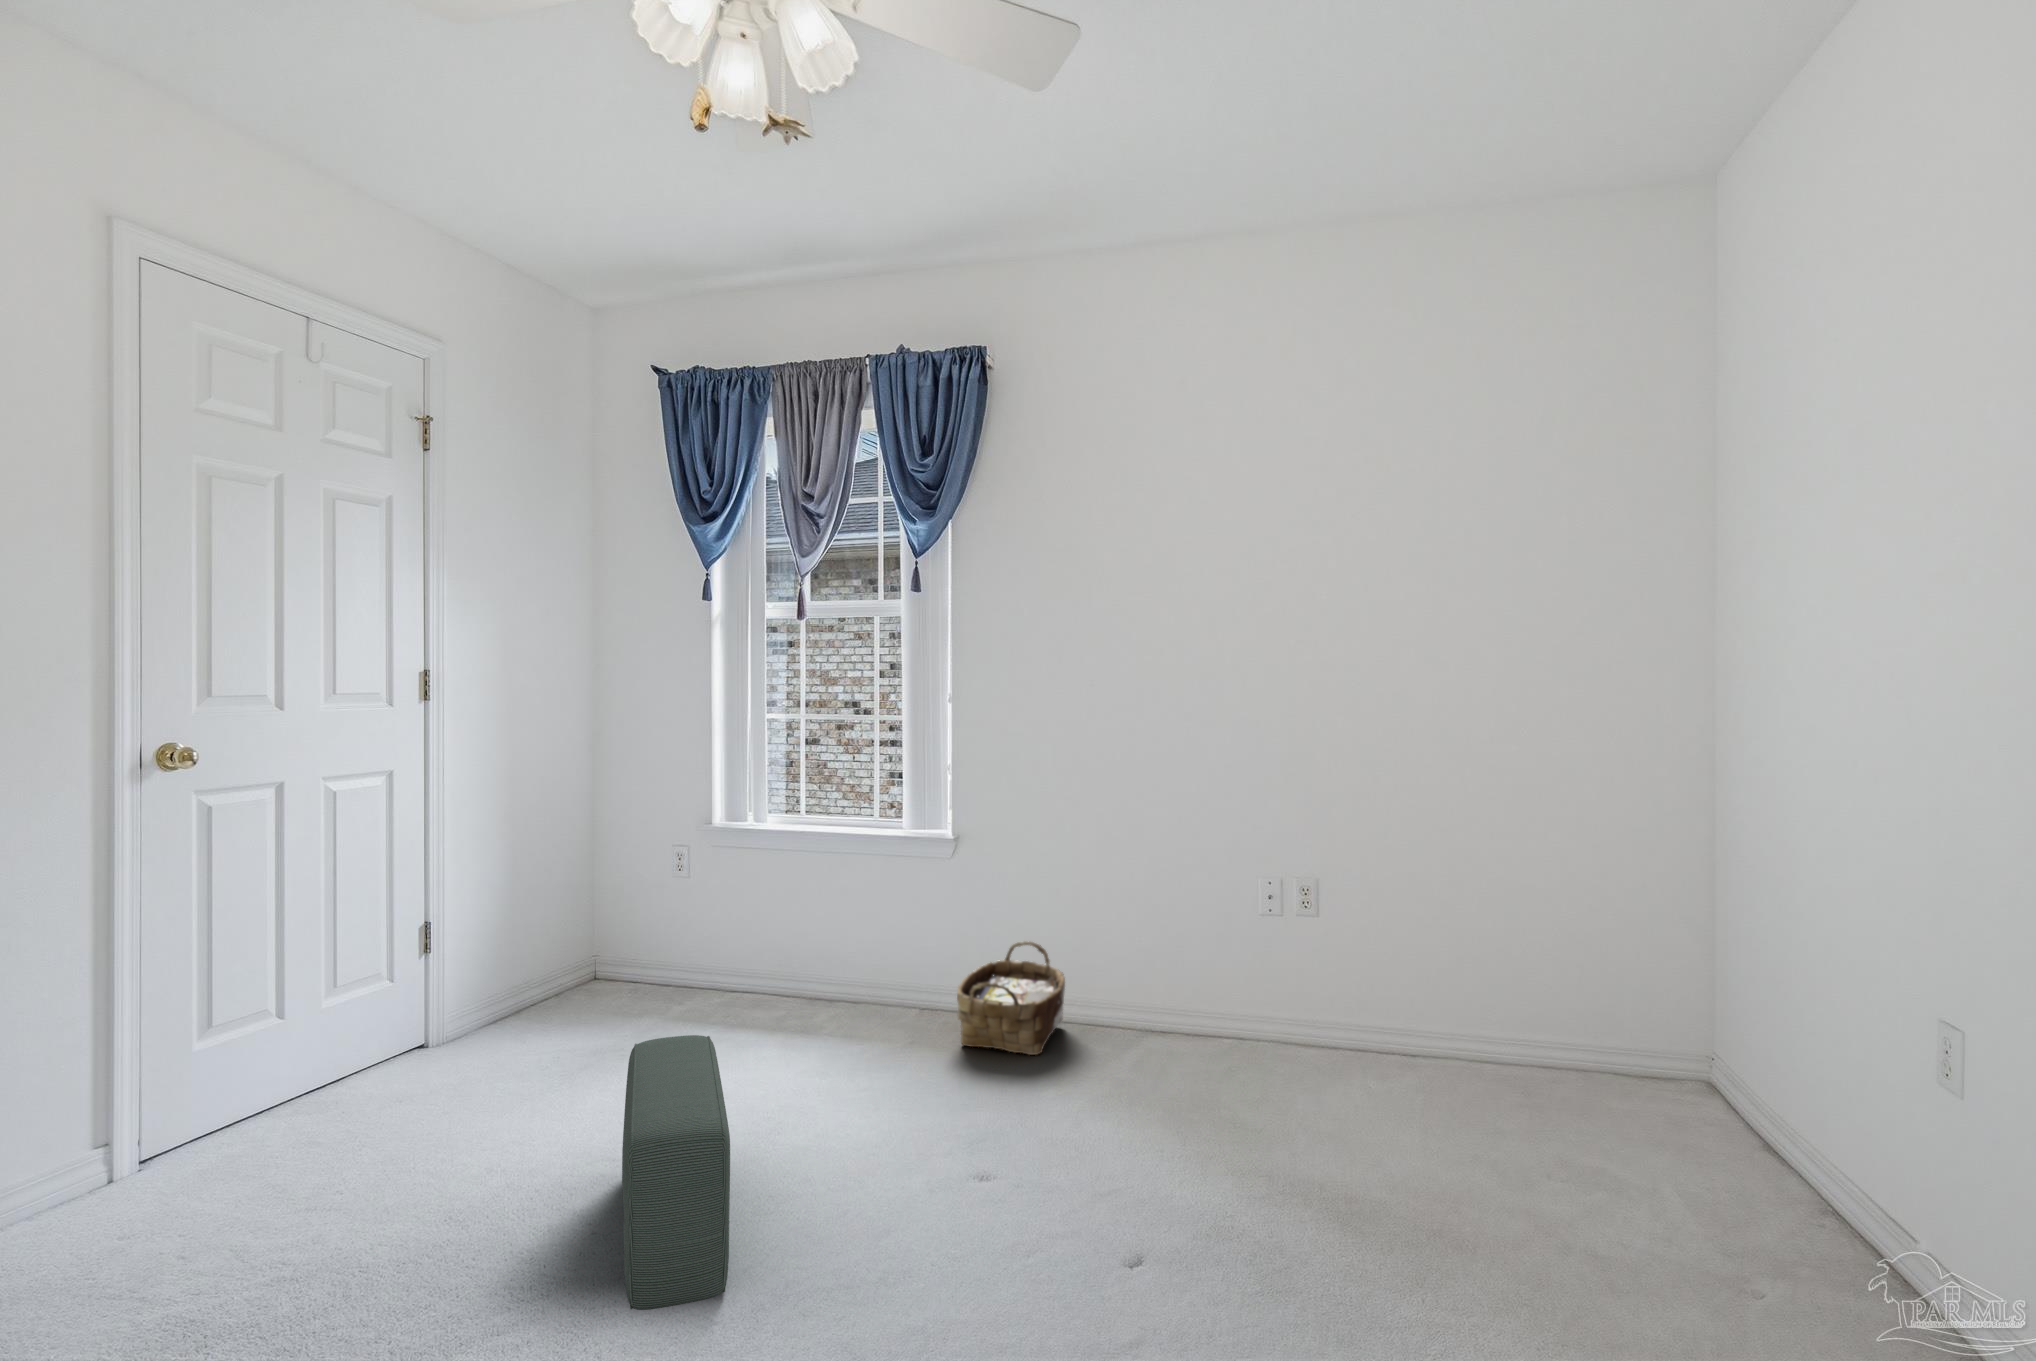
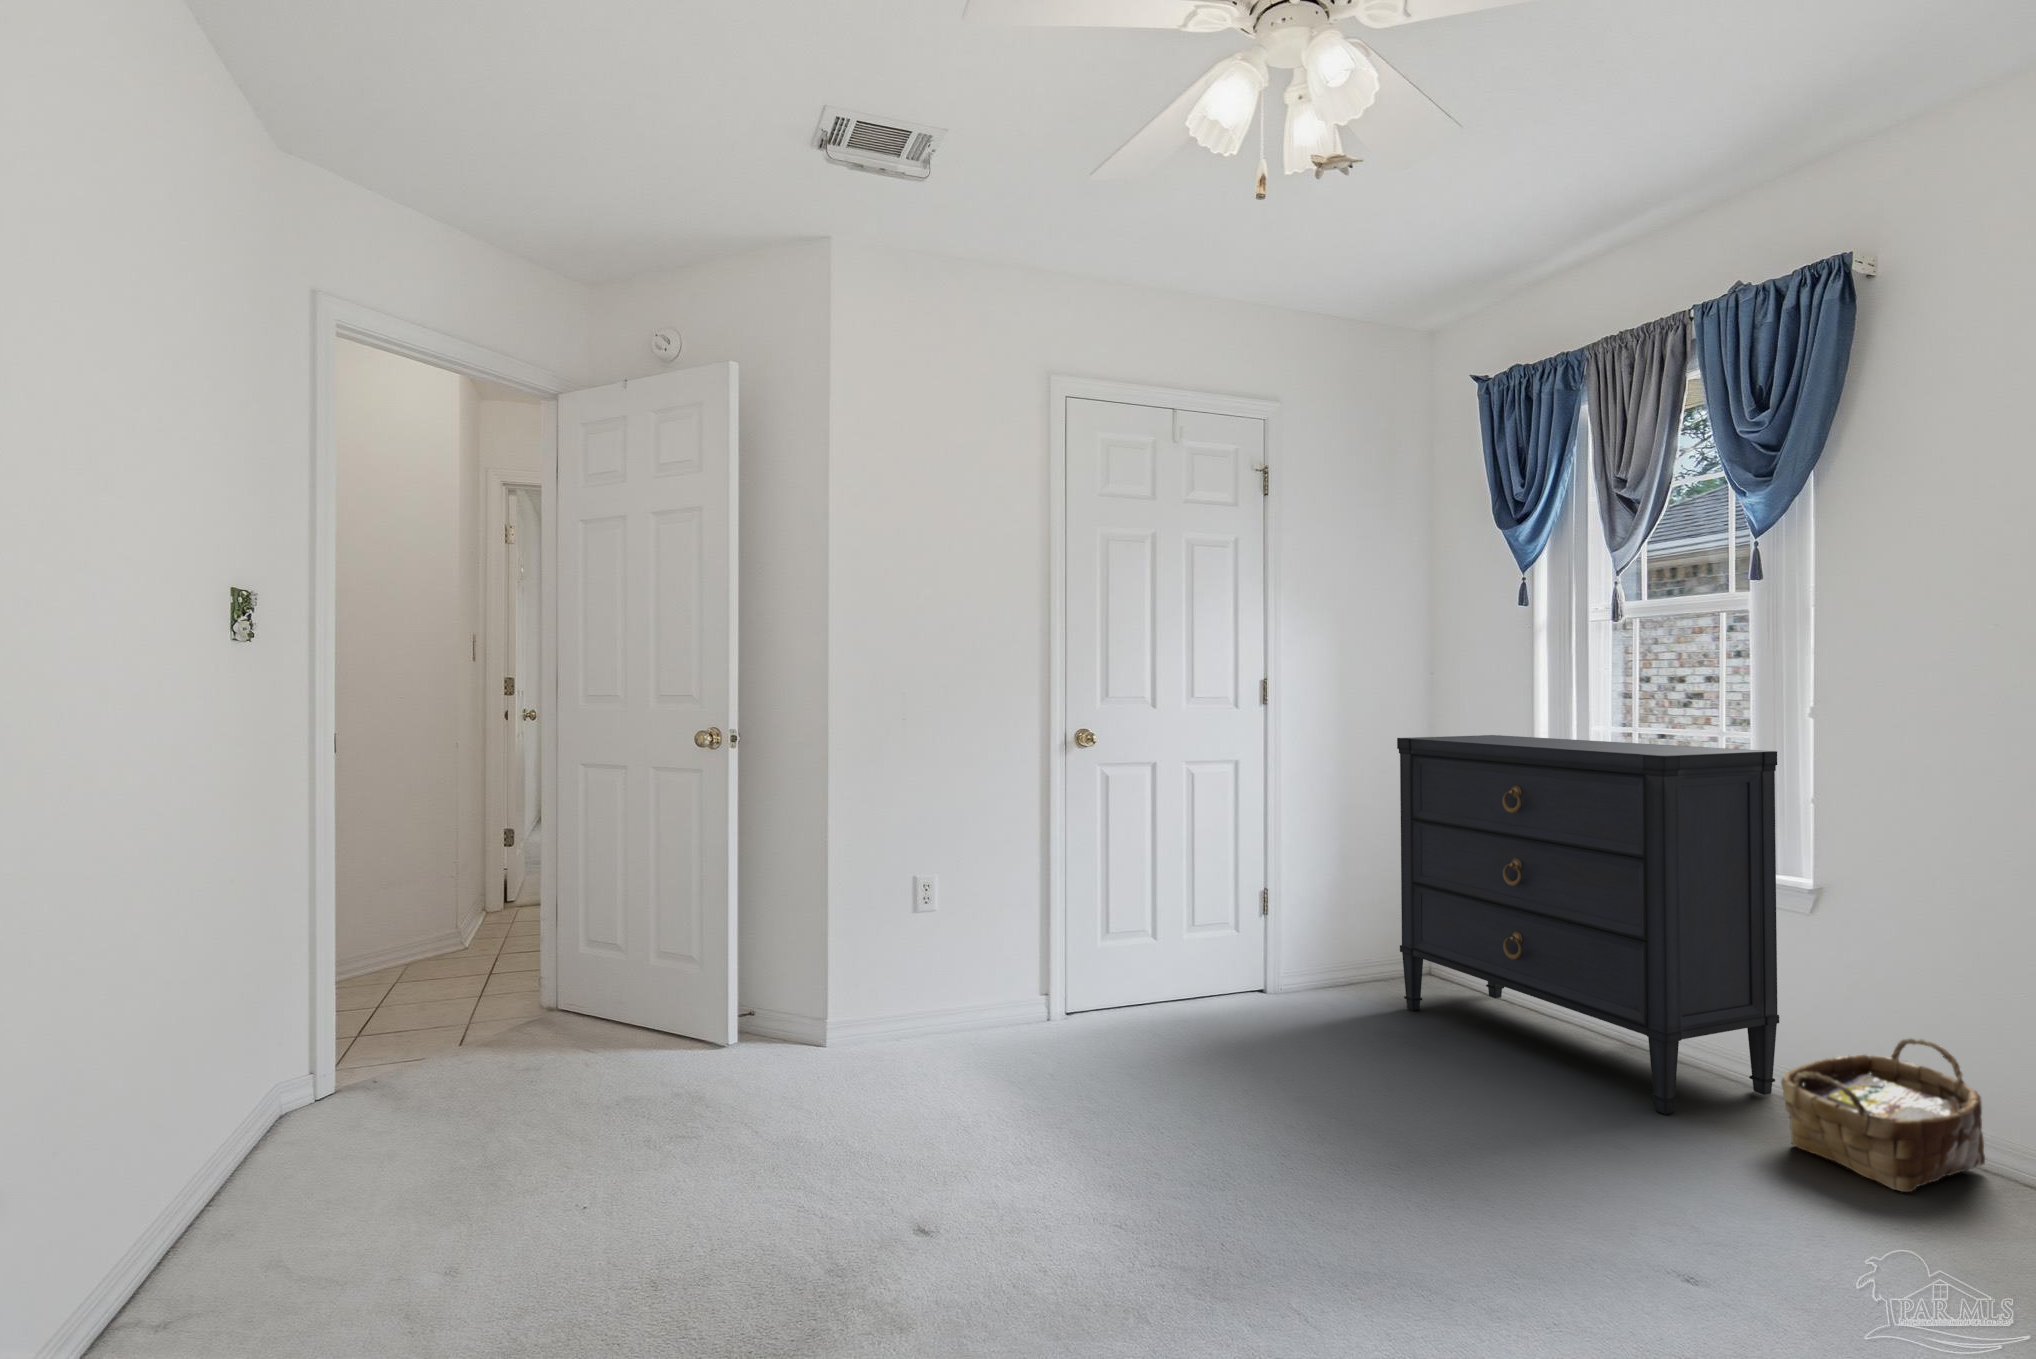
dresser: none [593,730,928,1051] -> present [1397,735,1779,1115]
pouf: present [622,1035,730,1310] -> none [1244,1017,1405,1258]

